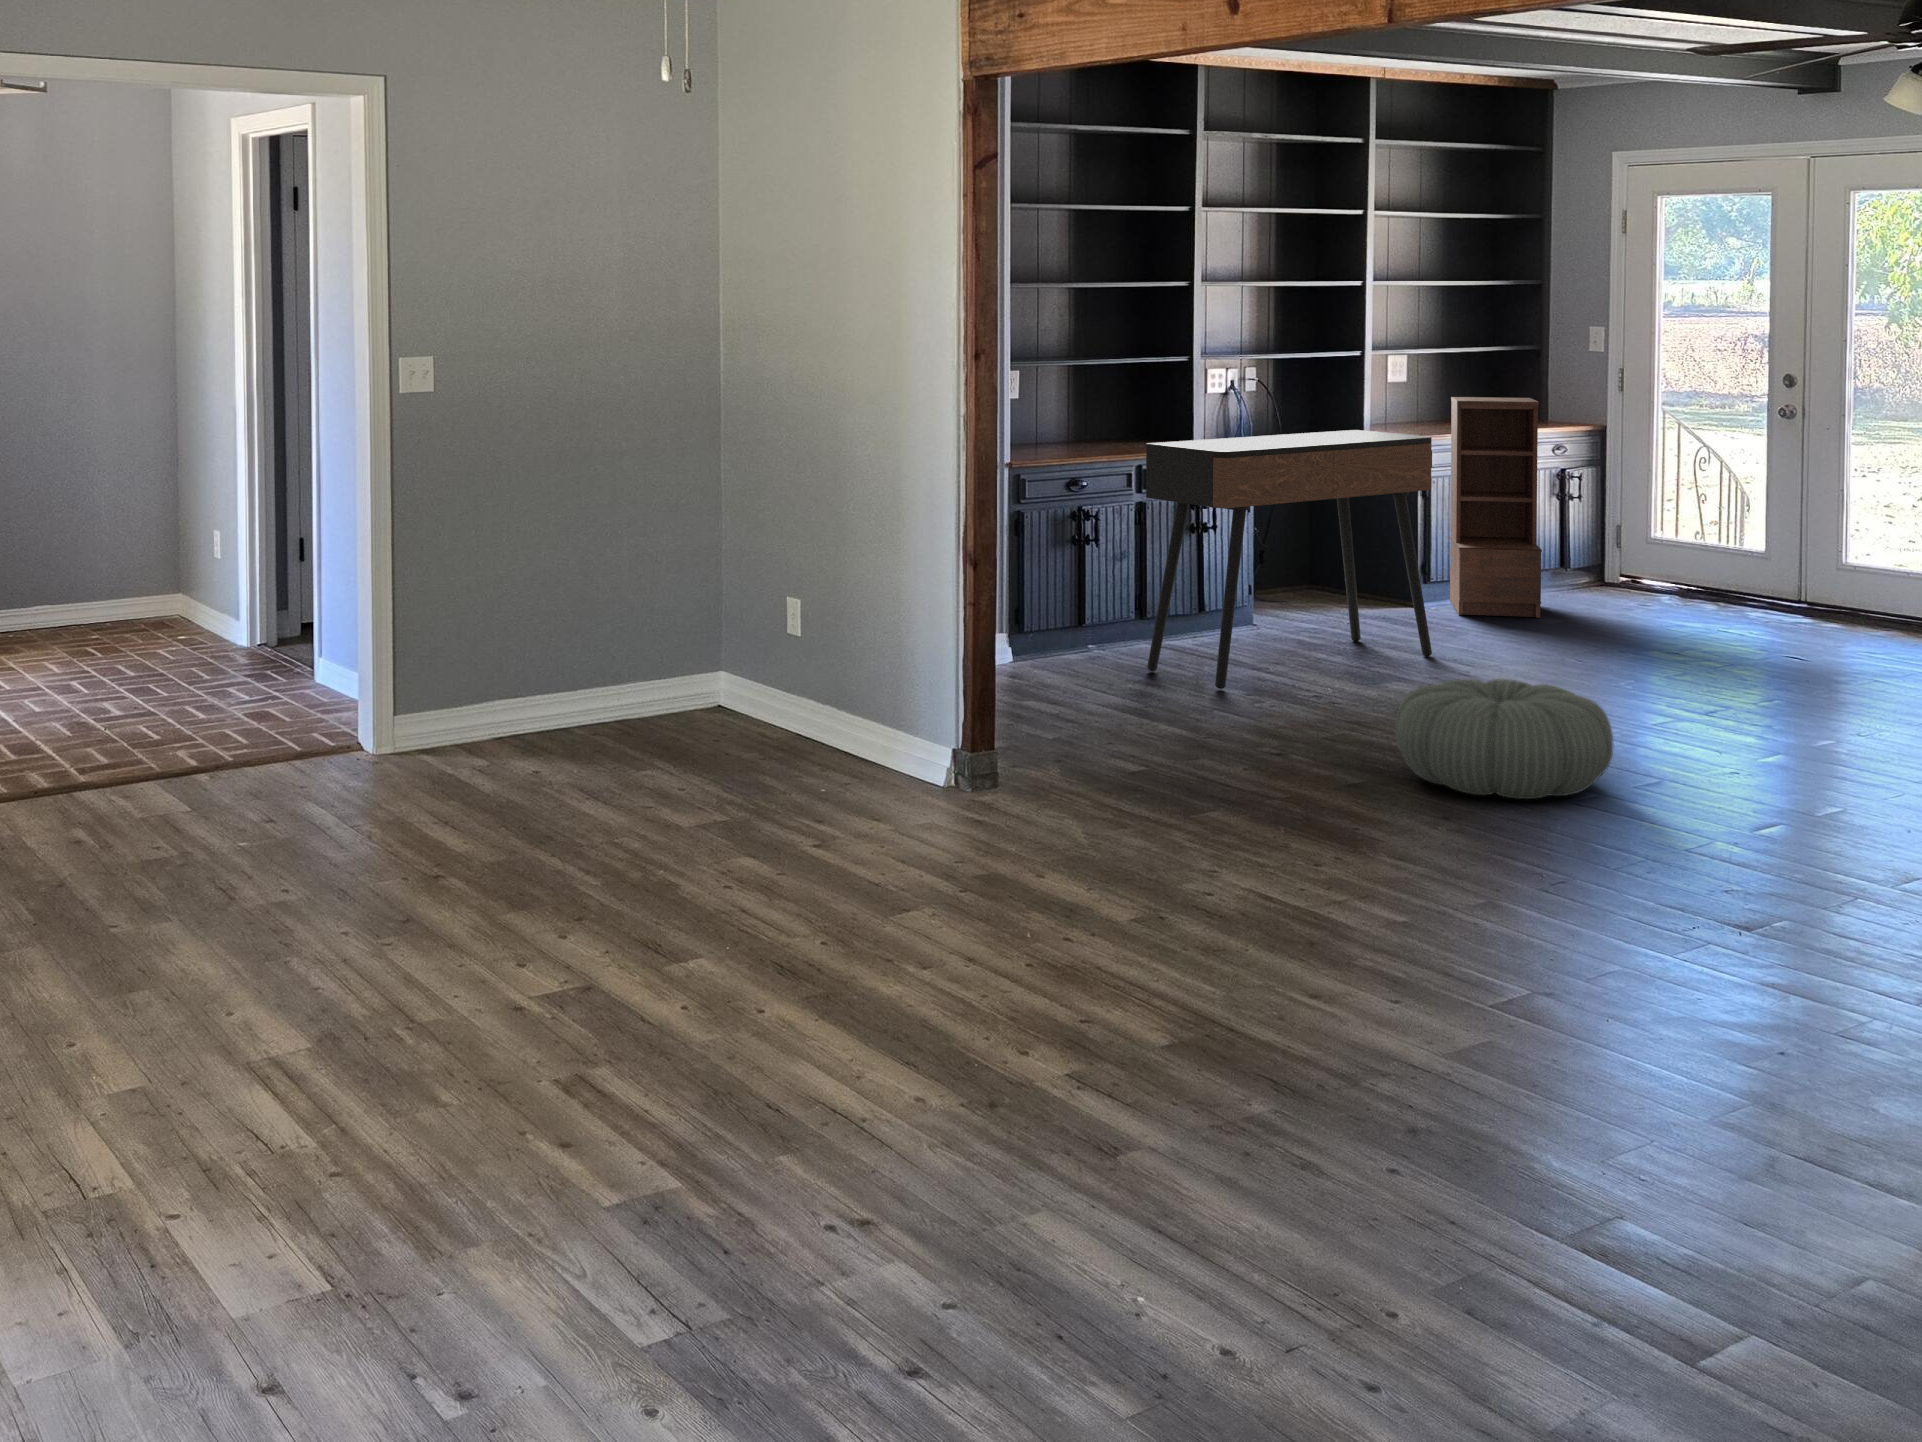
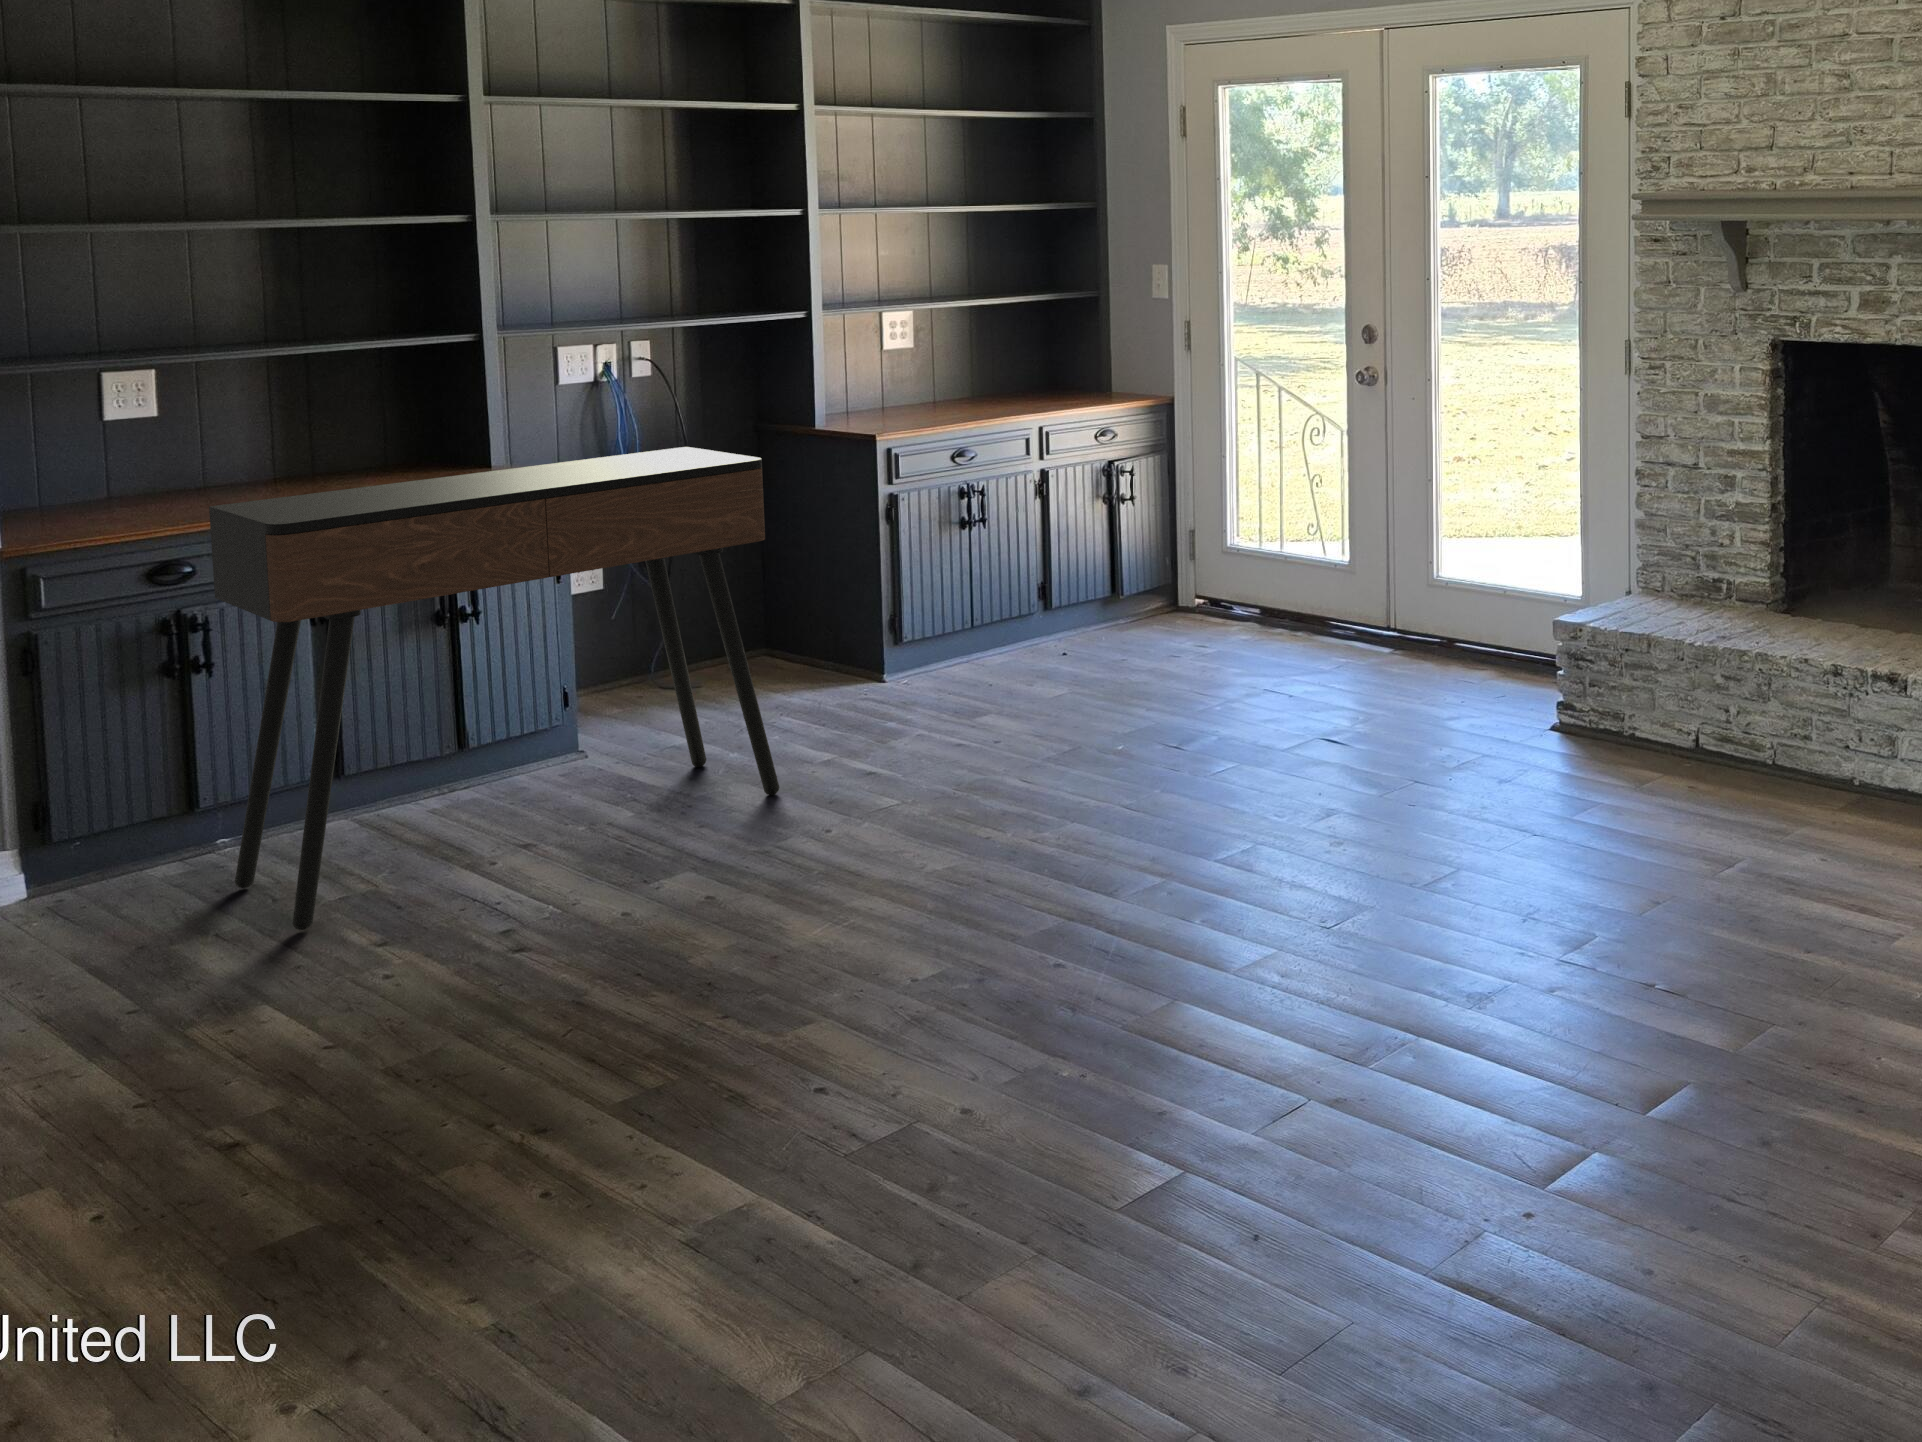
bookshelf: present [1450,397,1542,618] -> none [912,374,1041,689]
pouf: present [1395,679,1613,799] -> none [261,969,716,1286]

